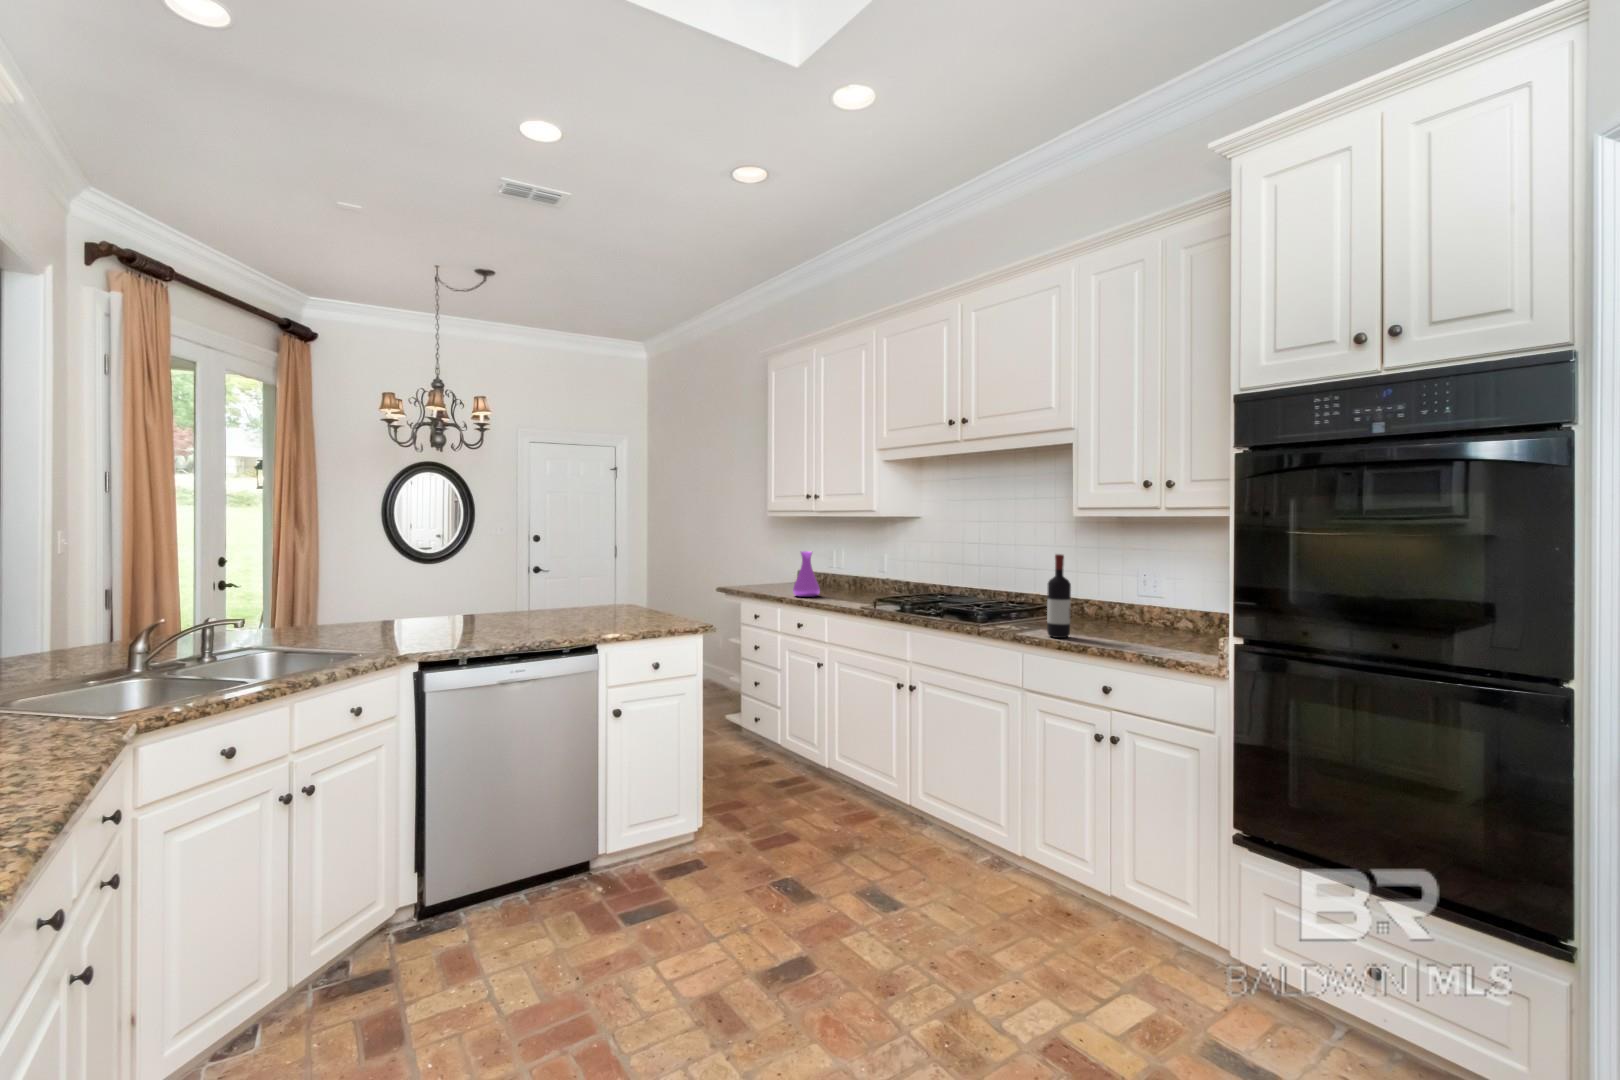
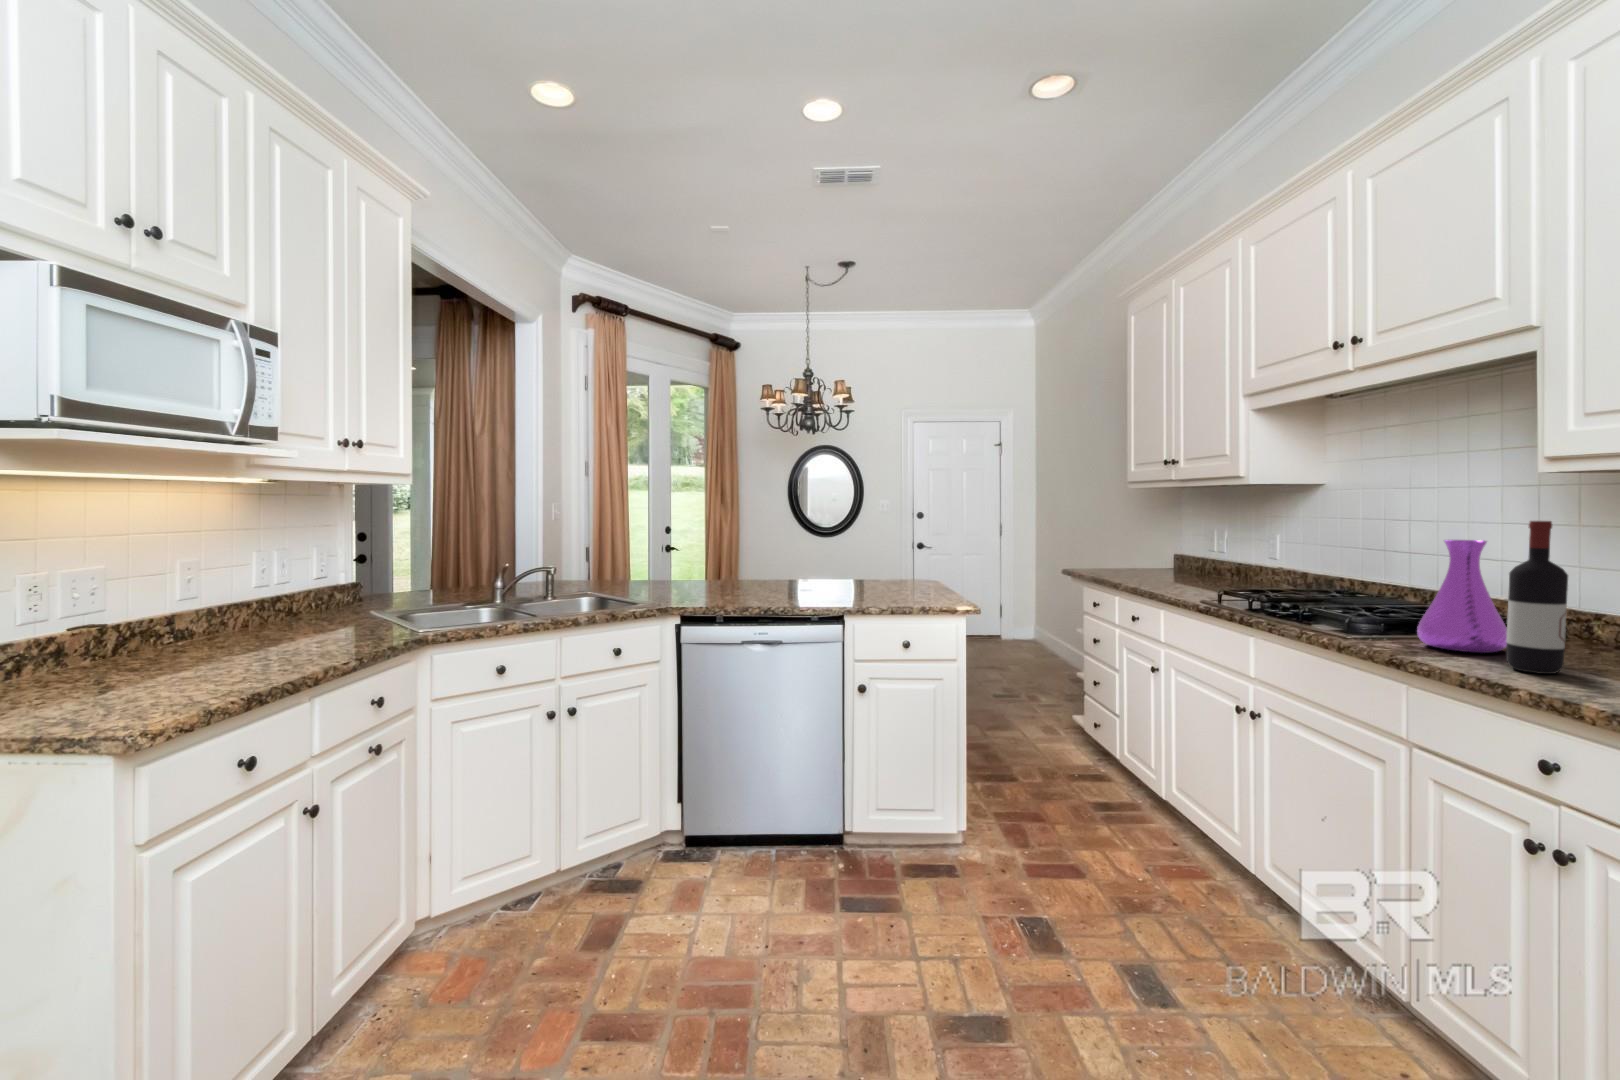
vase: present [793,551,820,597] -> present [1417,540,1507,653]

